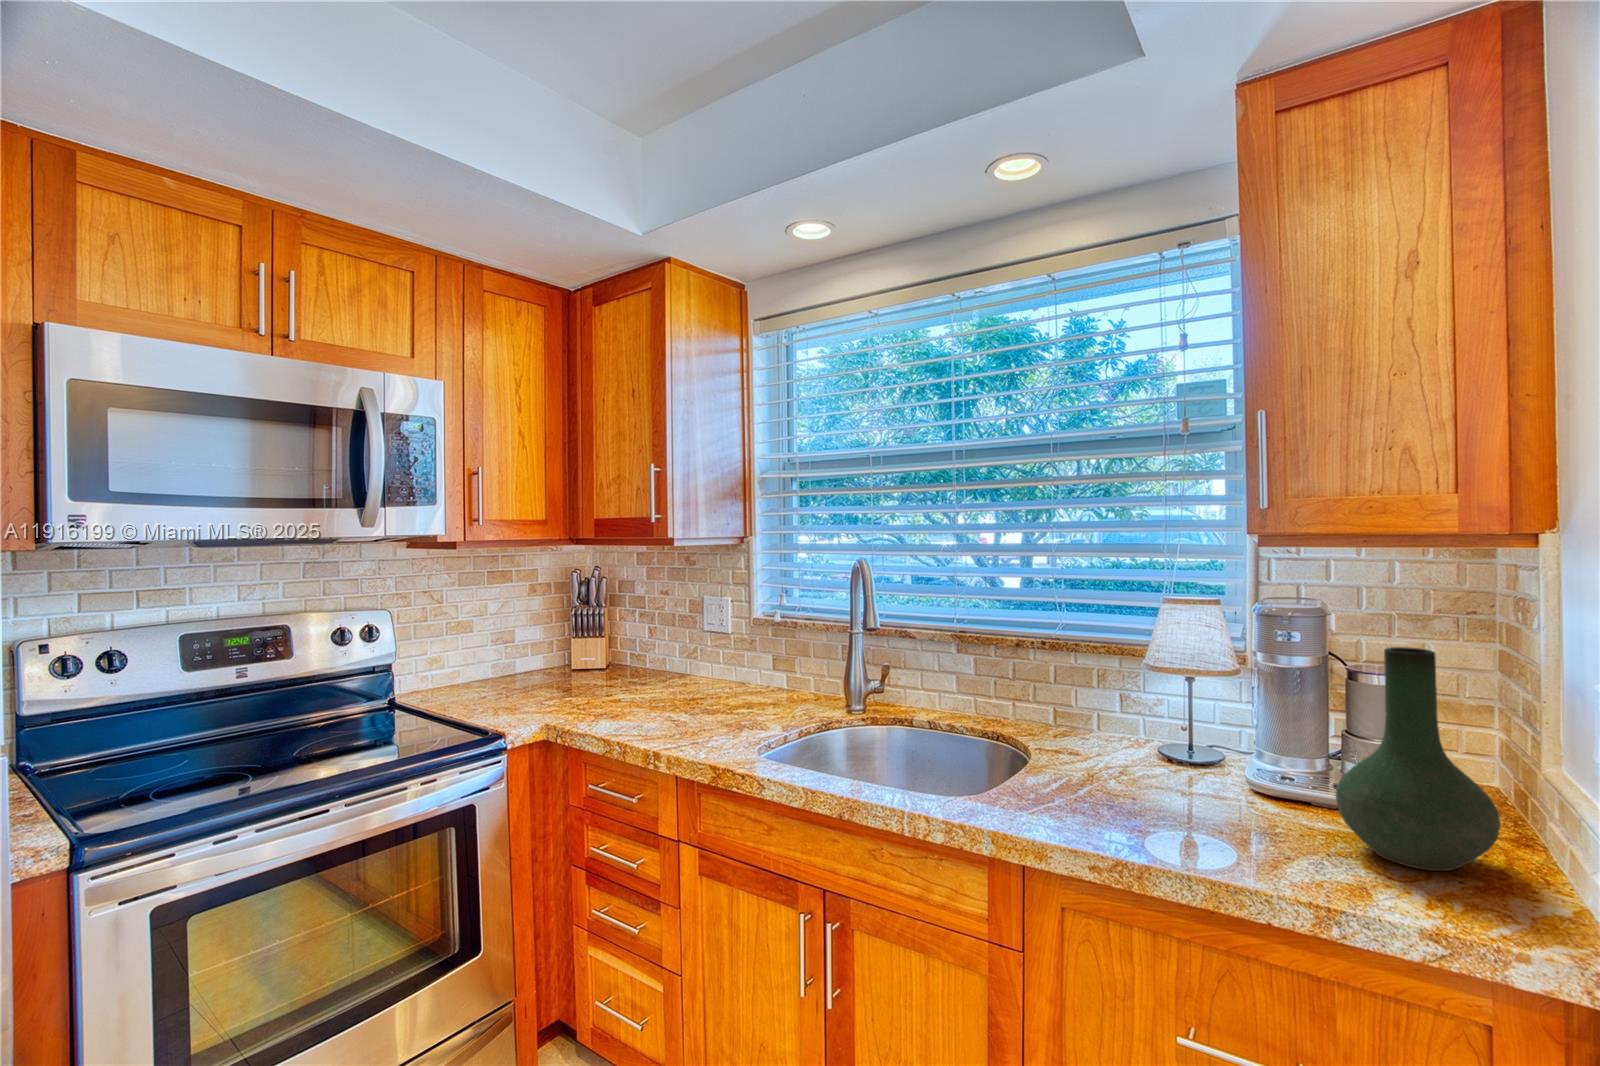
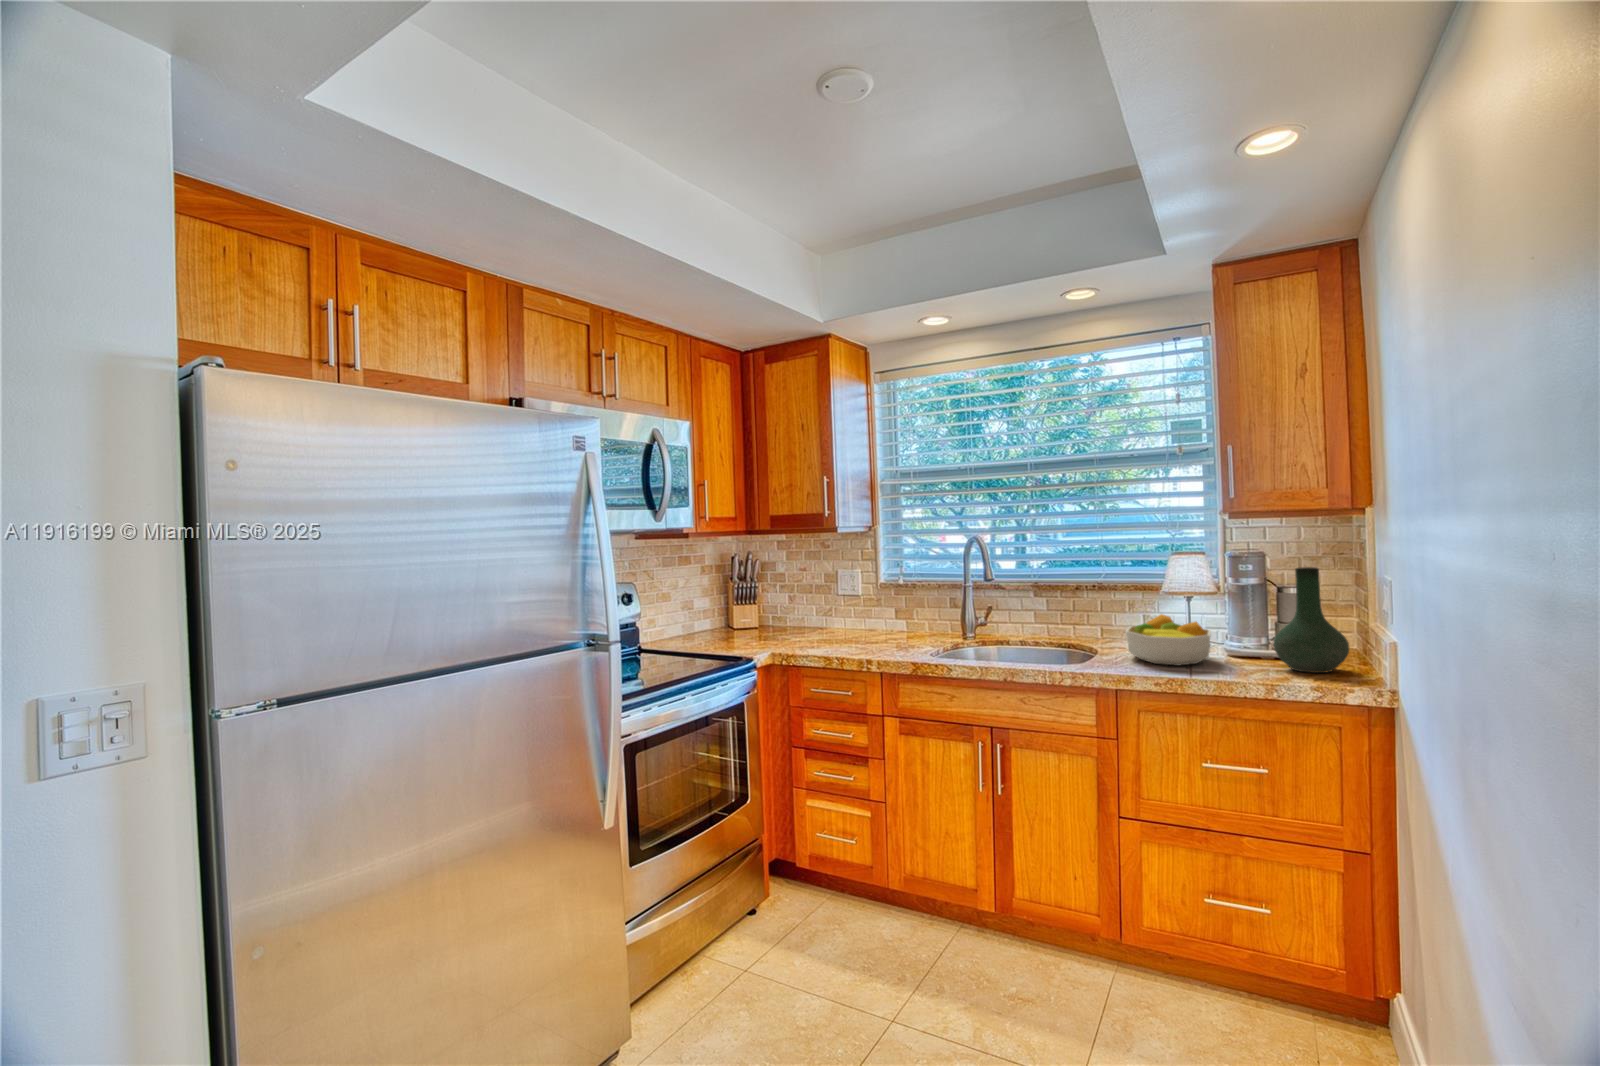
fruit bowl: none [1063,706,1218,817] -> present [1126,614,1211,665]

